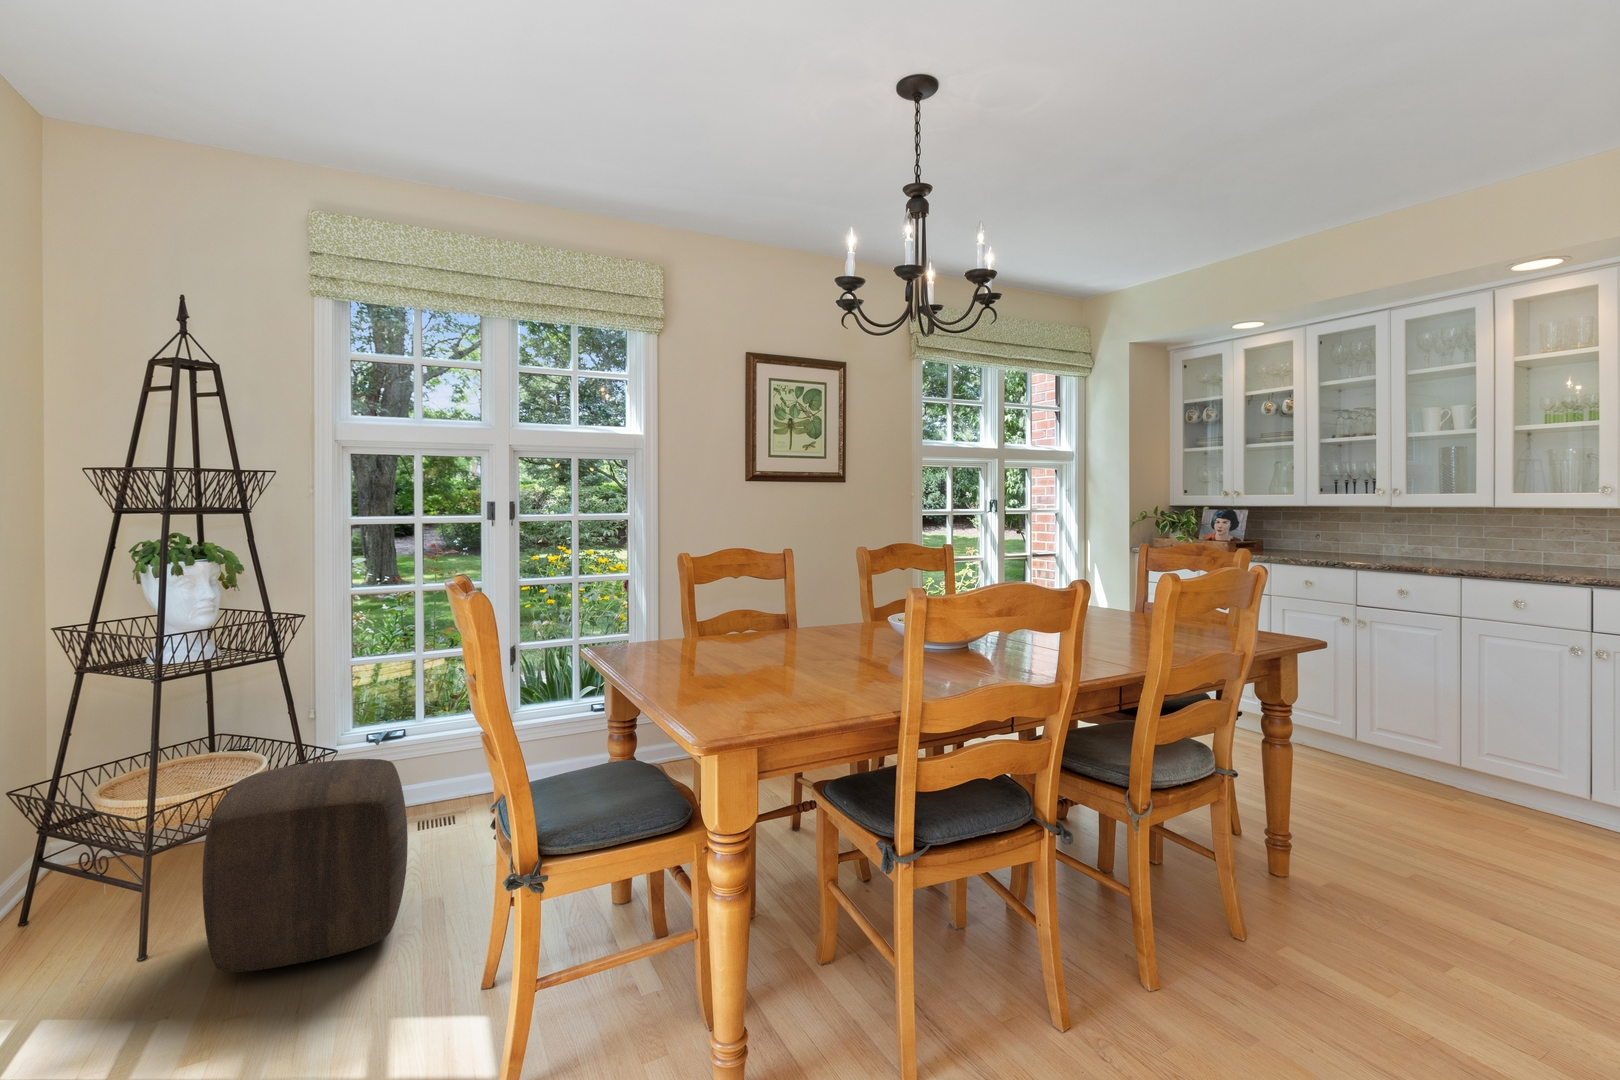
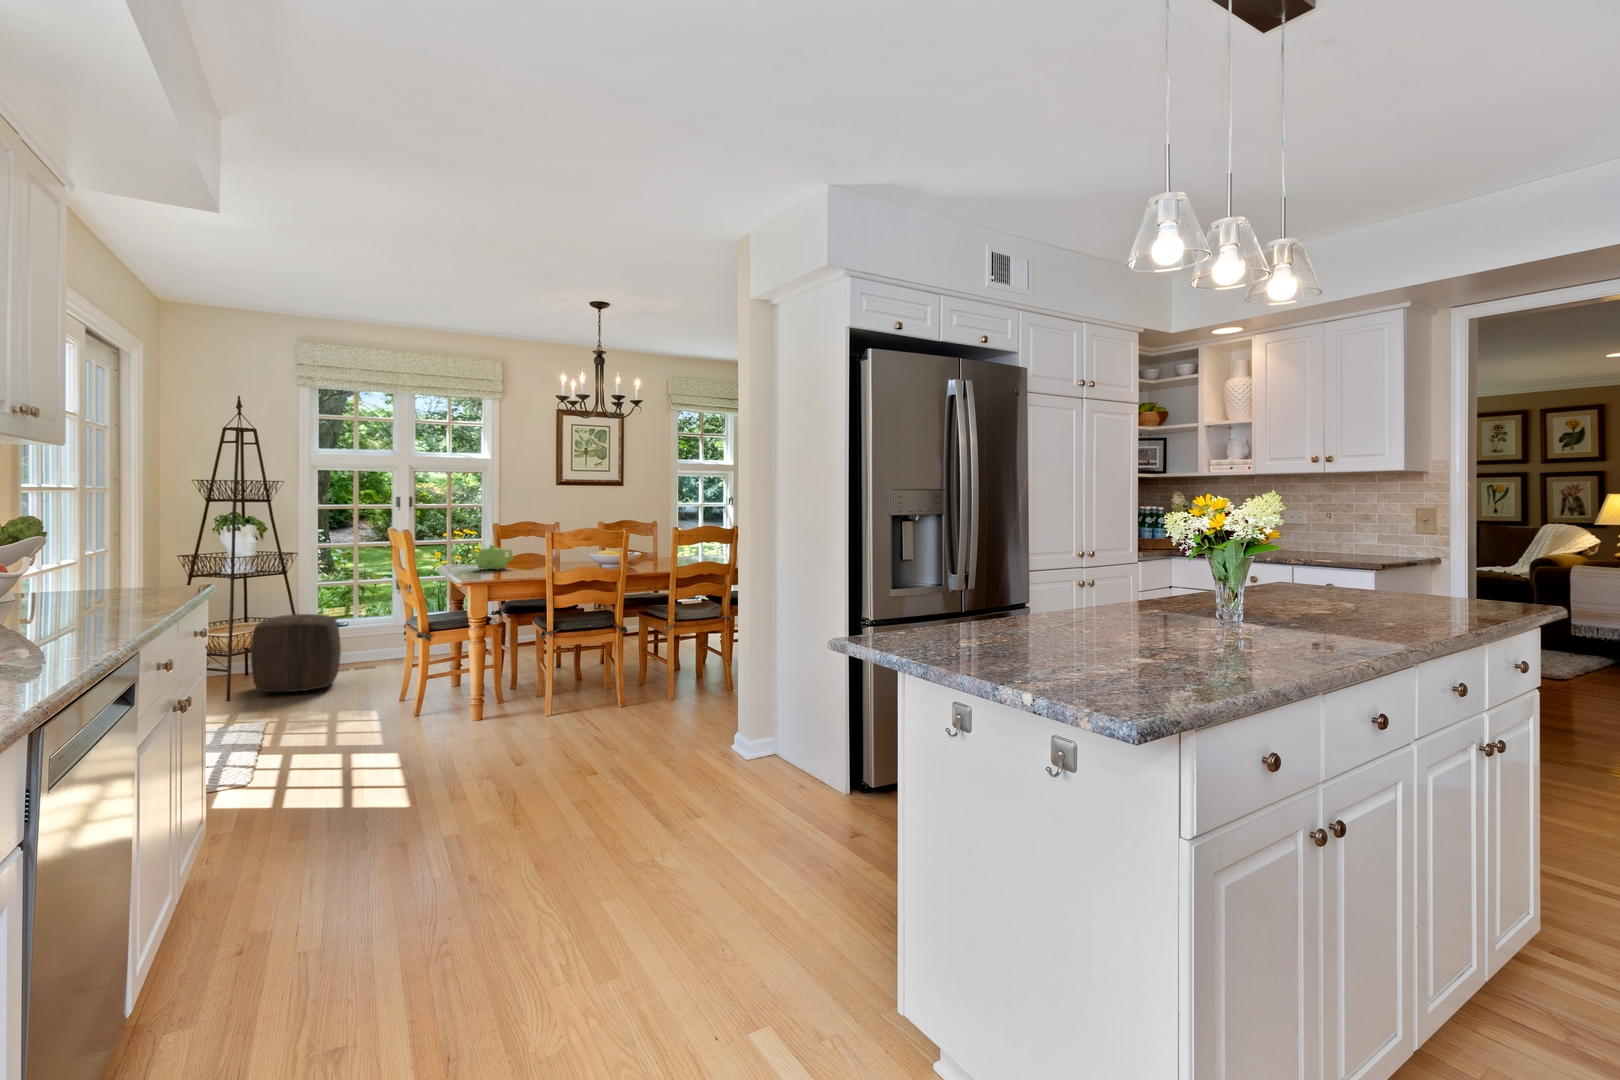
teapot: none [714,611,807,670] -> present [470,545,513,570]

